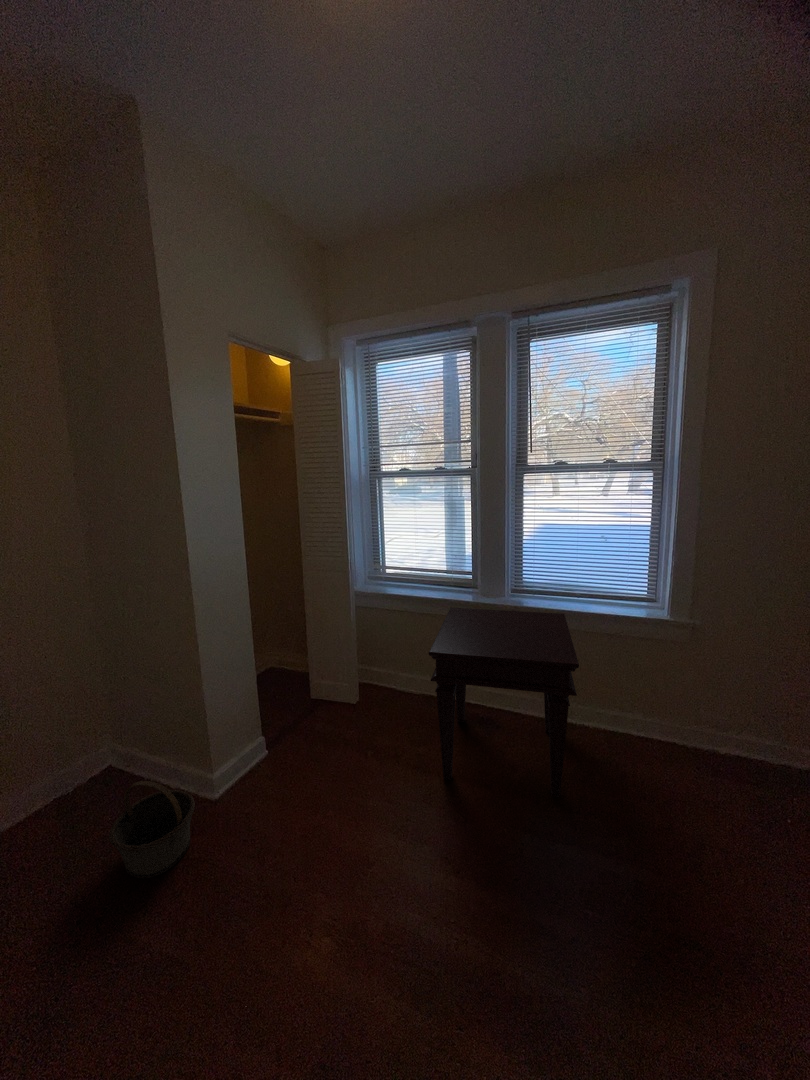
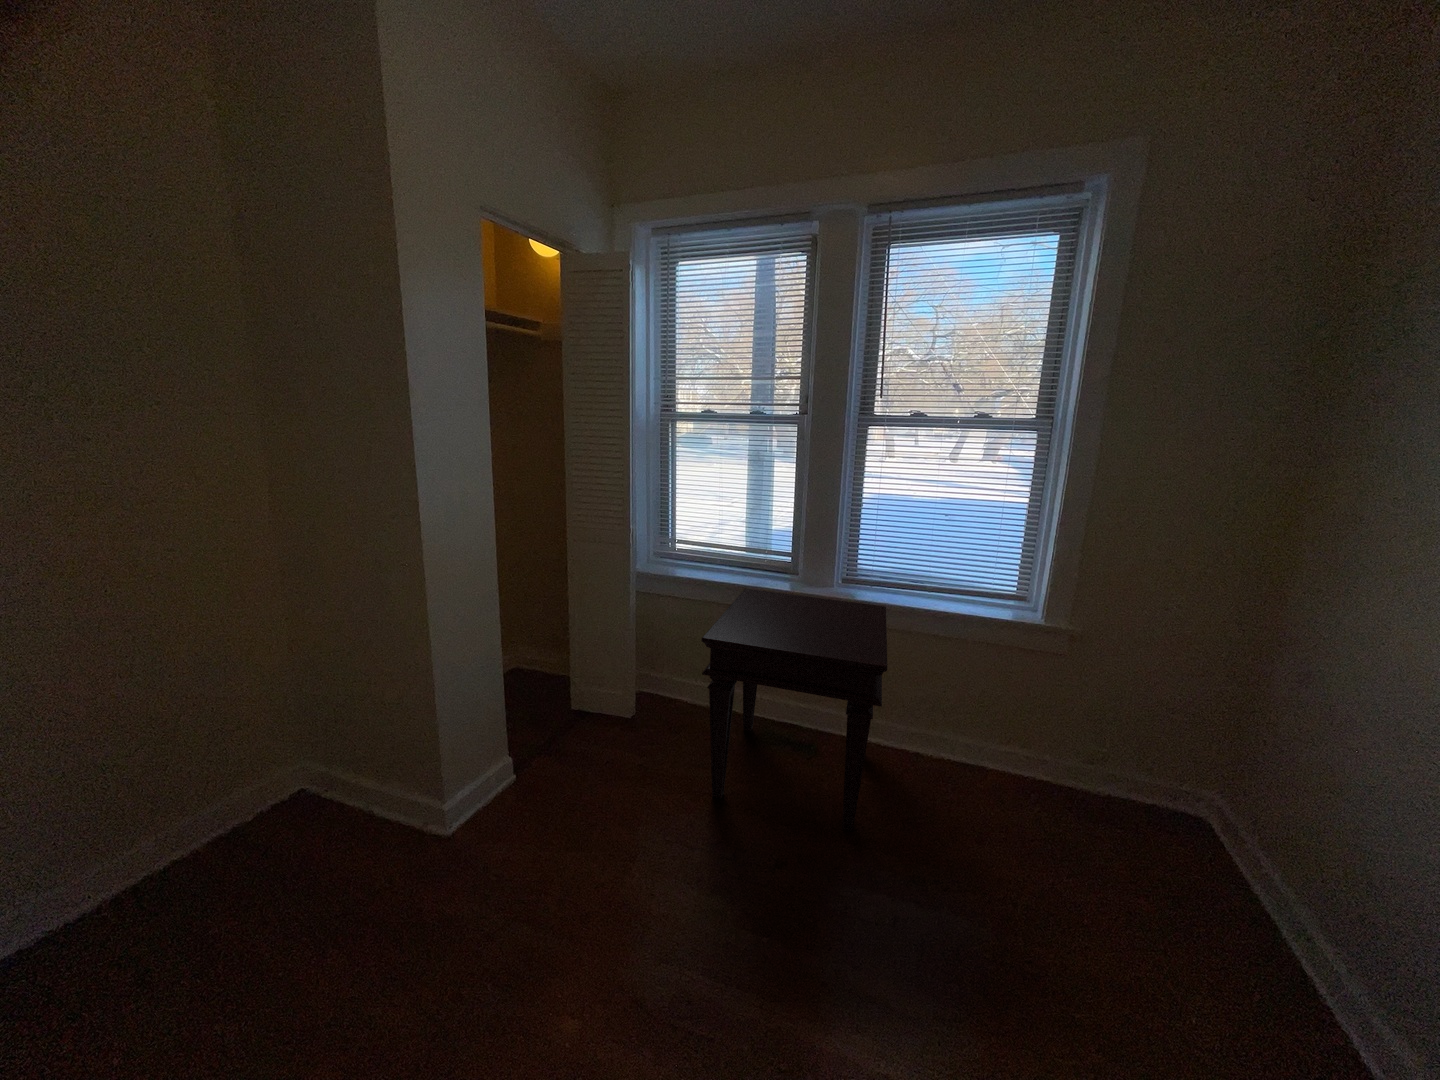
basket: present [109,781,195,878] -> none [282,765,396,882]

